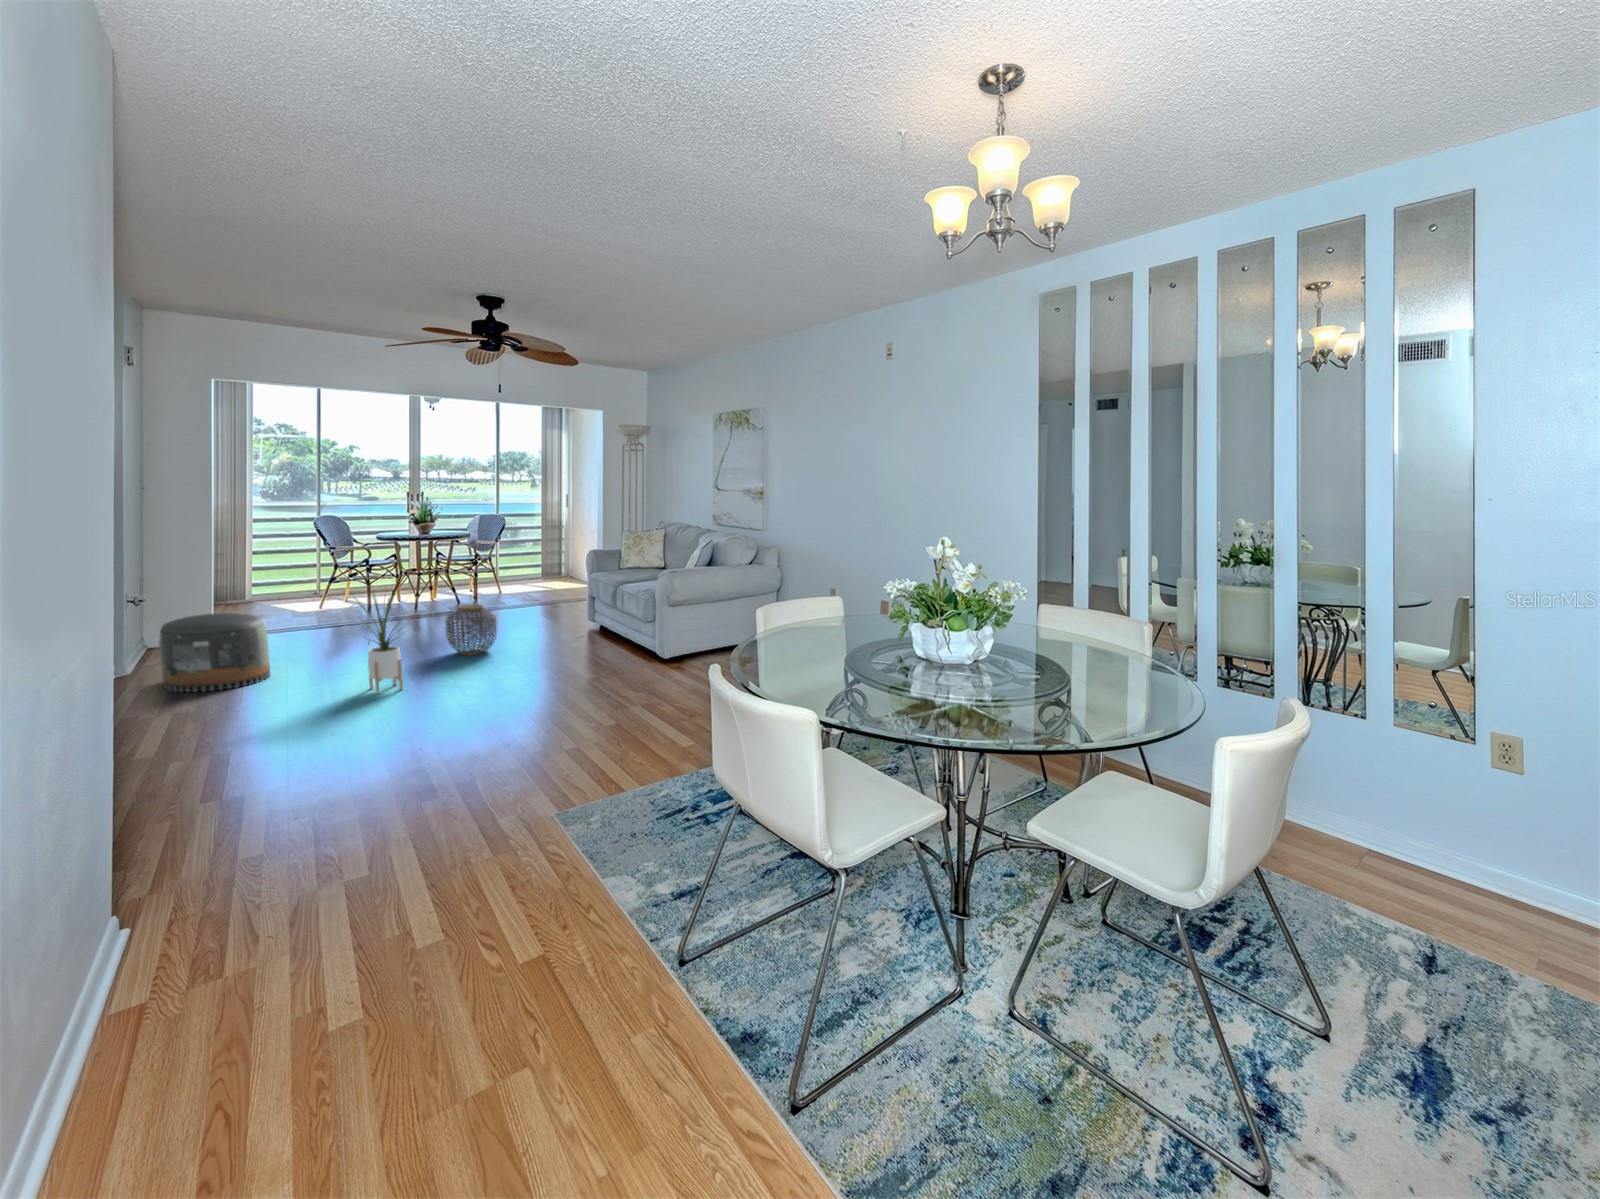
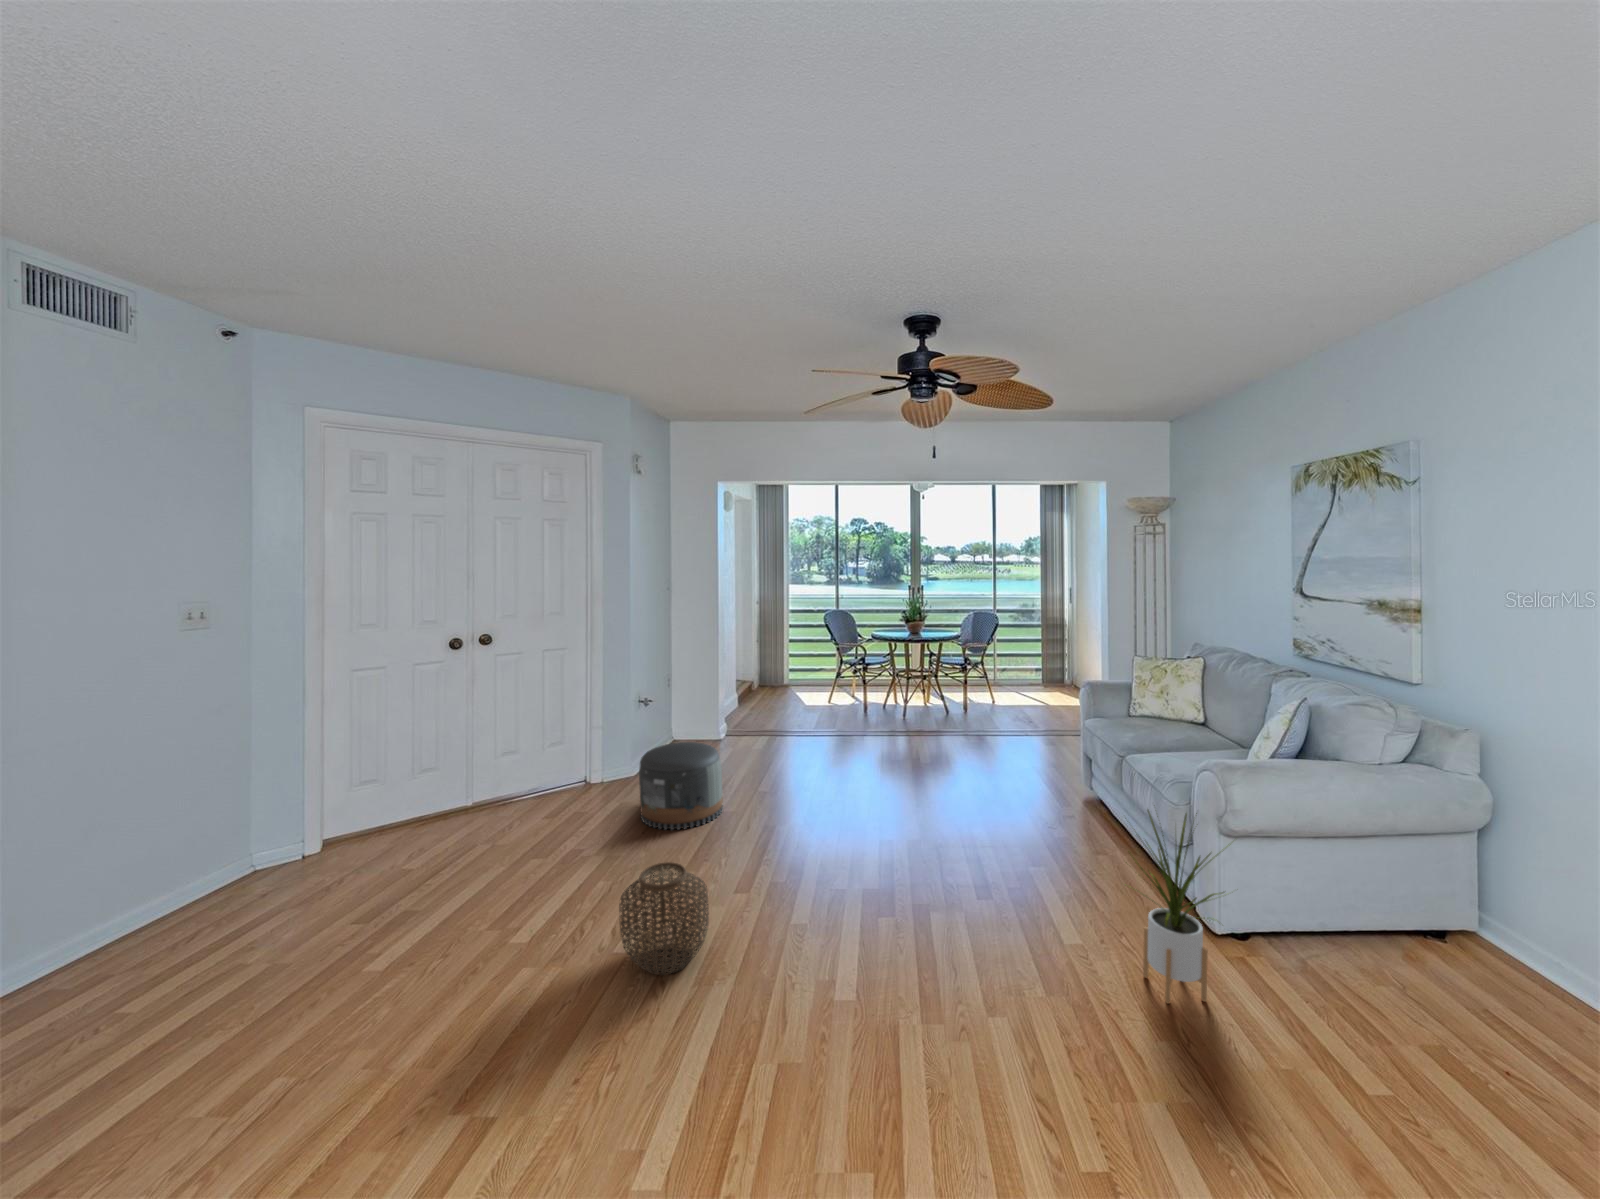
house plant: present [359,593,403,693] -> present [1128,810,1224,1003]
woven basket: present [446,605,497,655] -> present [619,862,709,974]

